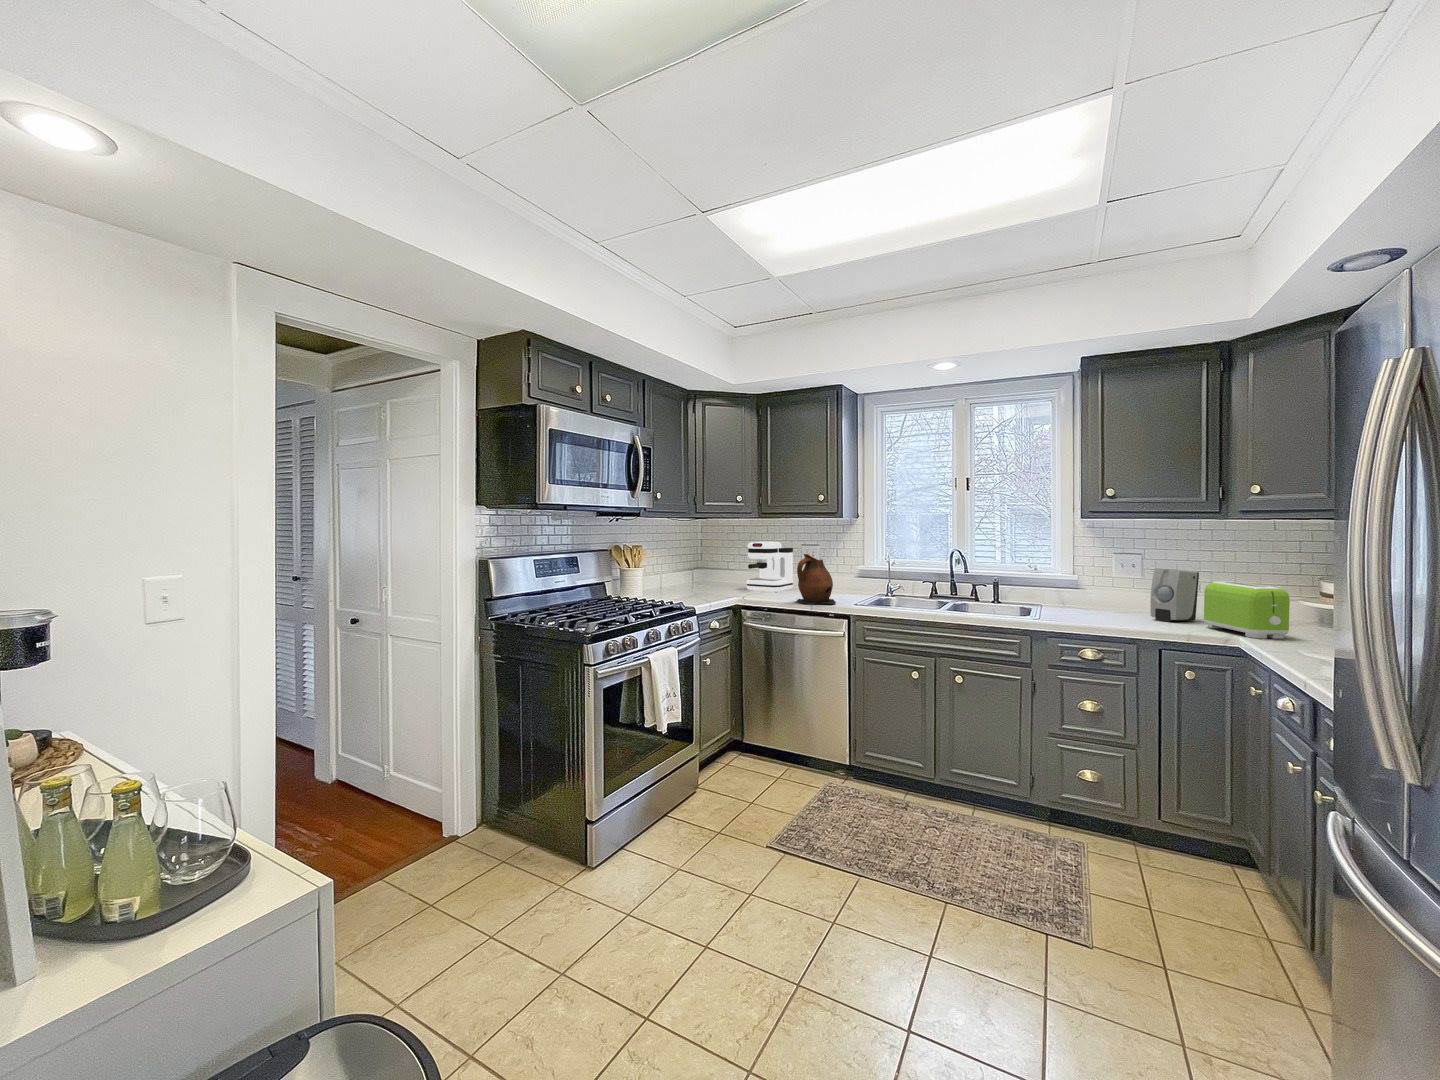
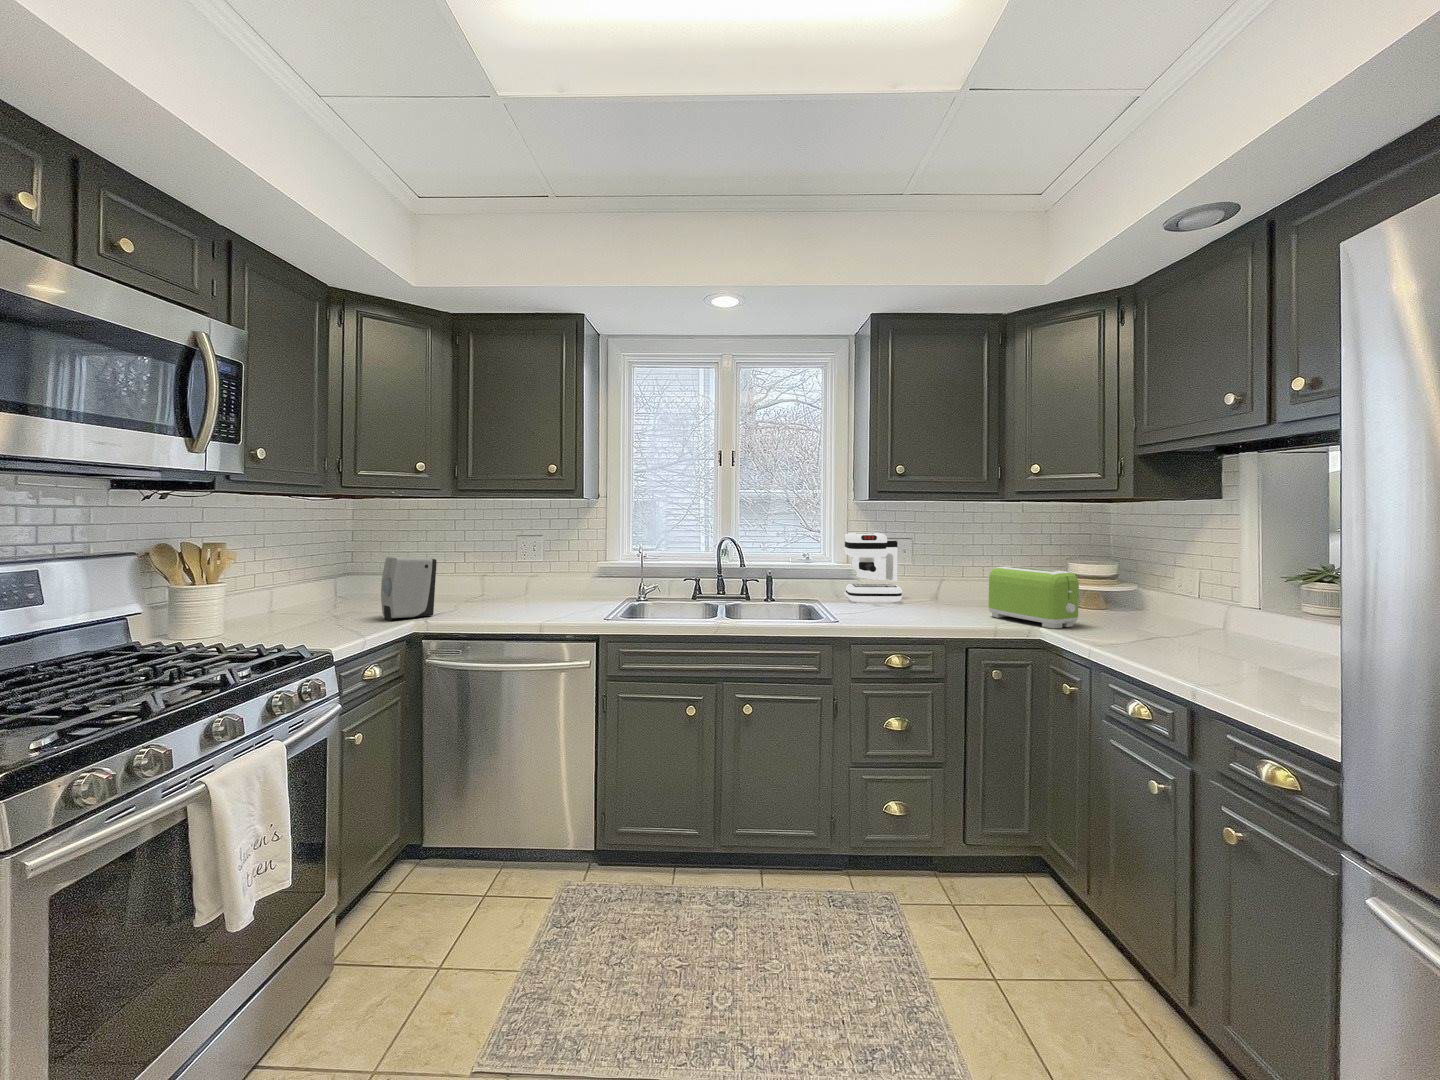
coffee maker: present [746,542,793,592] -> present [844,533,902,603]
ceramic pitcher: present [797,554,836,604] -> none [517,550,578,622]
soap dispenser: present [1150,568,1199,622] -> present [381,557,437,621]

